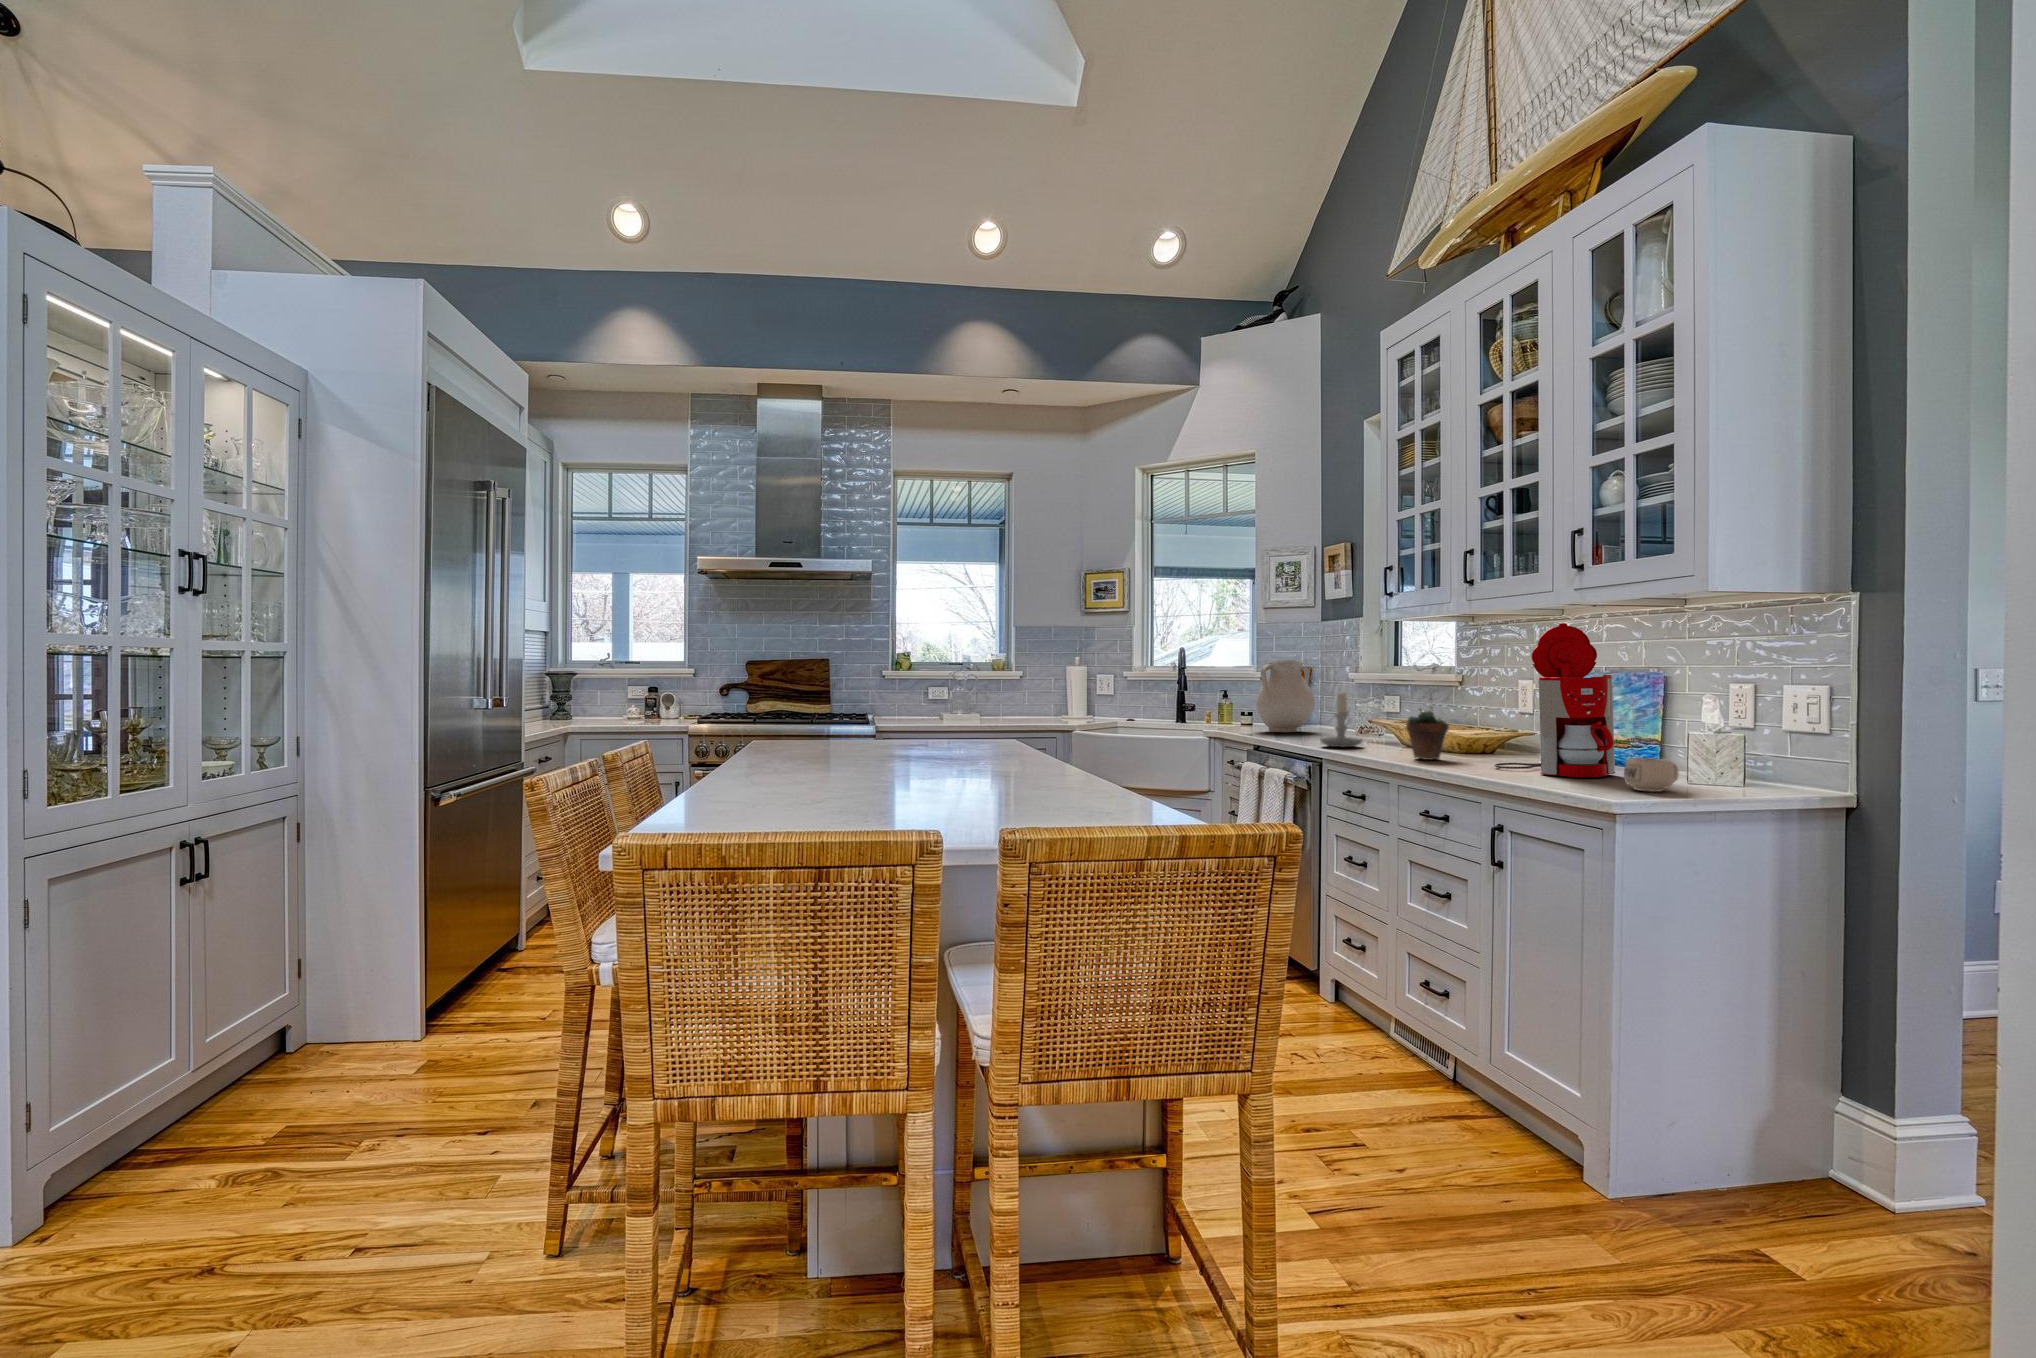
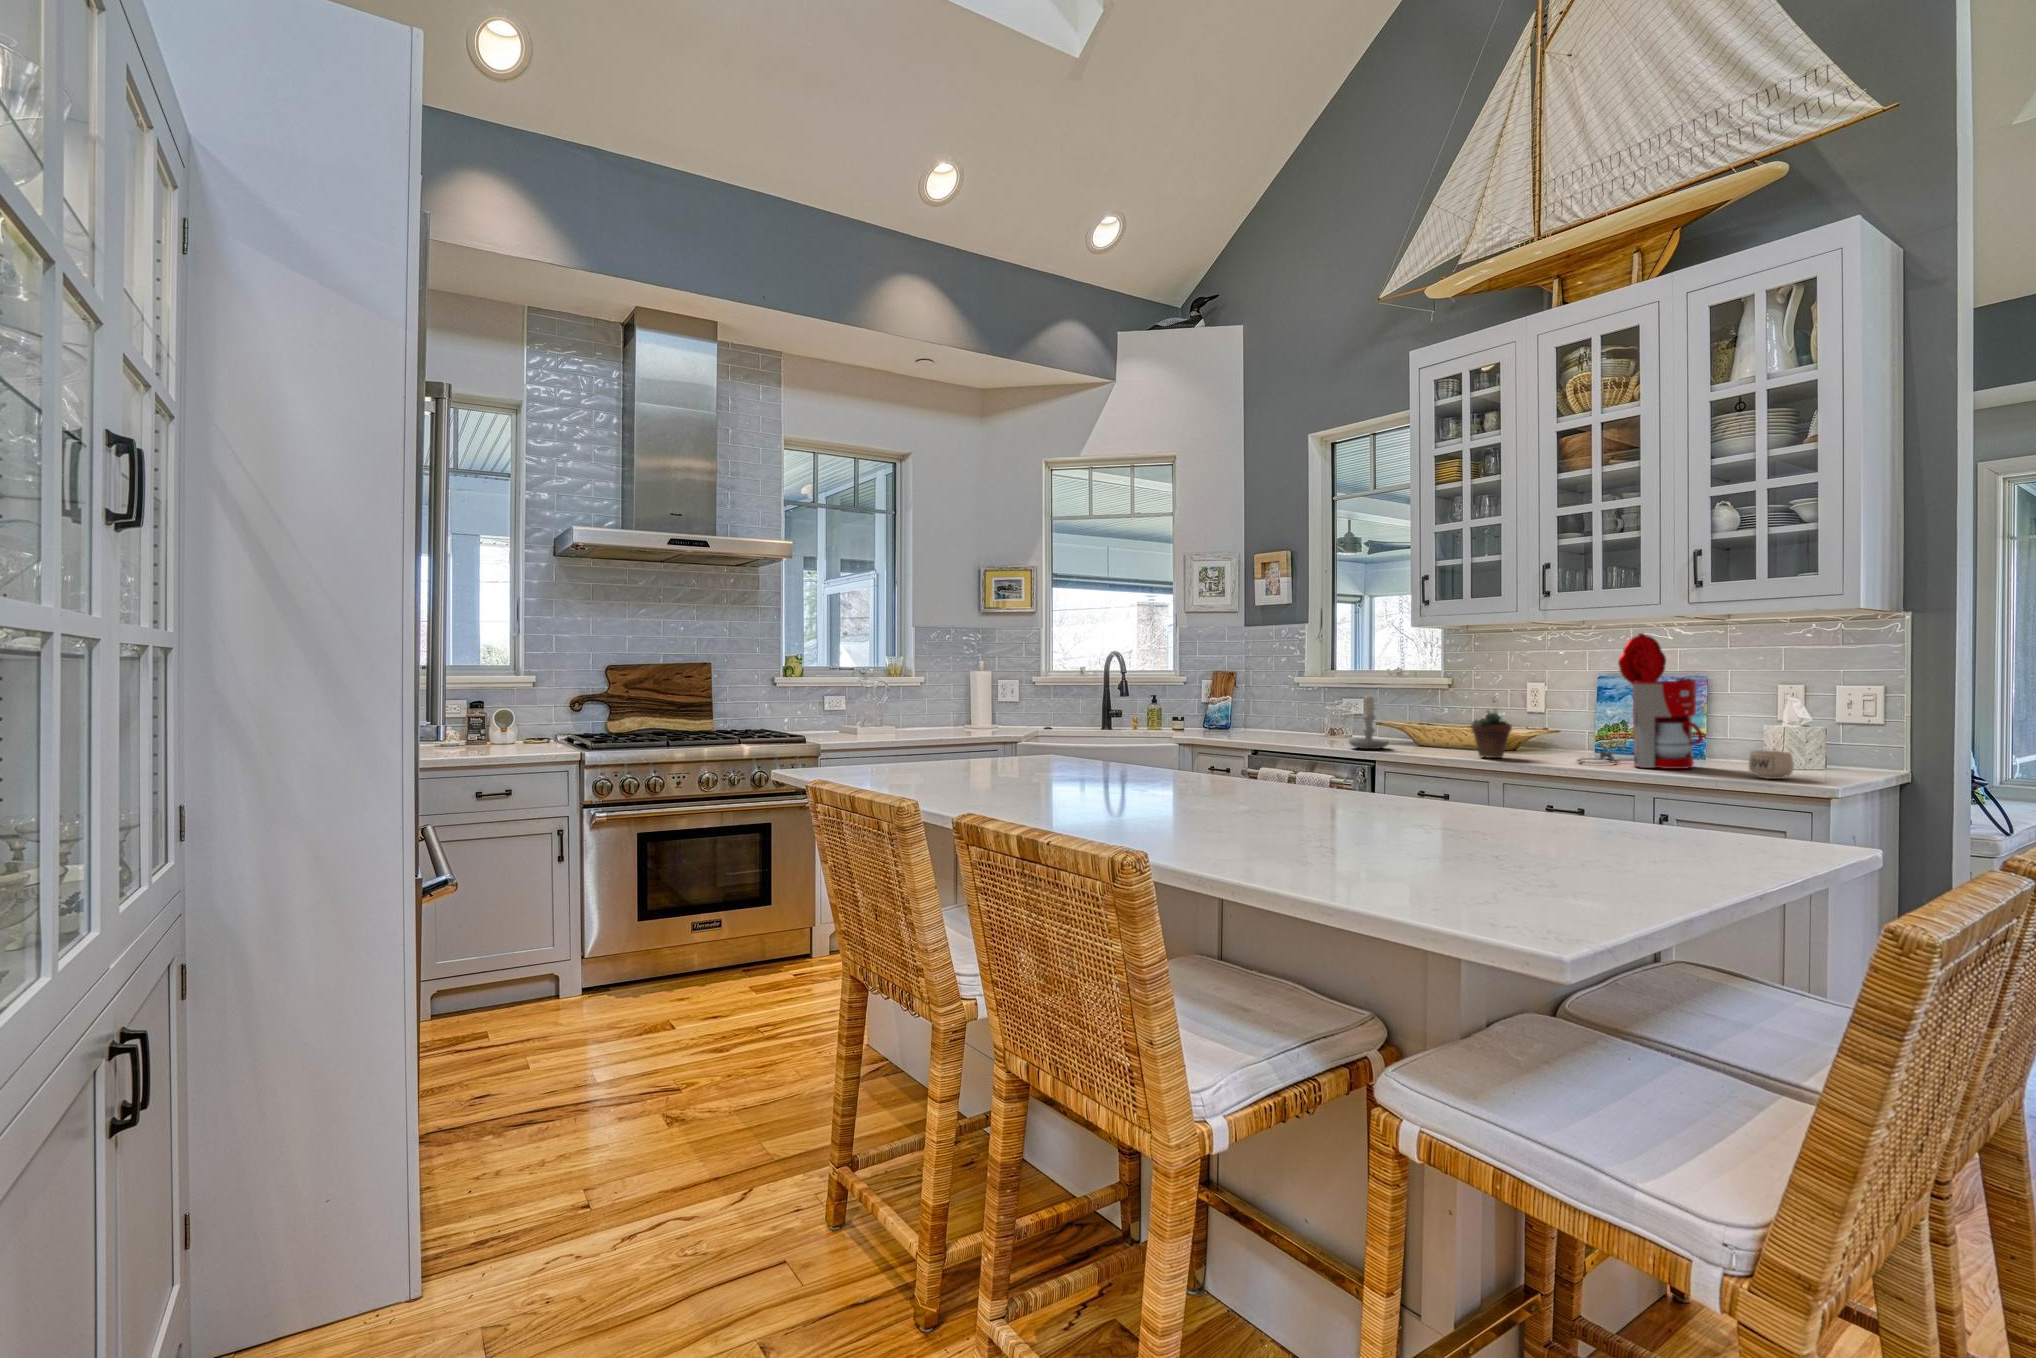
vase: present [1256,660,1315,732] -> none [1224,665,1282,736]

